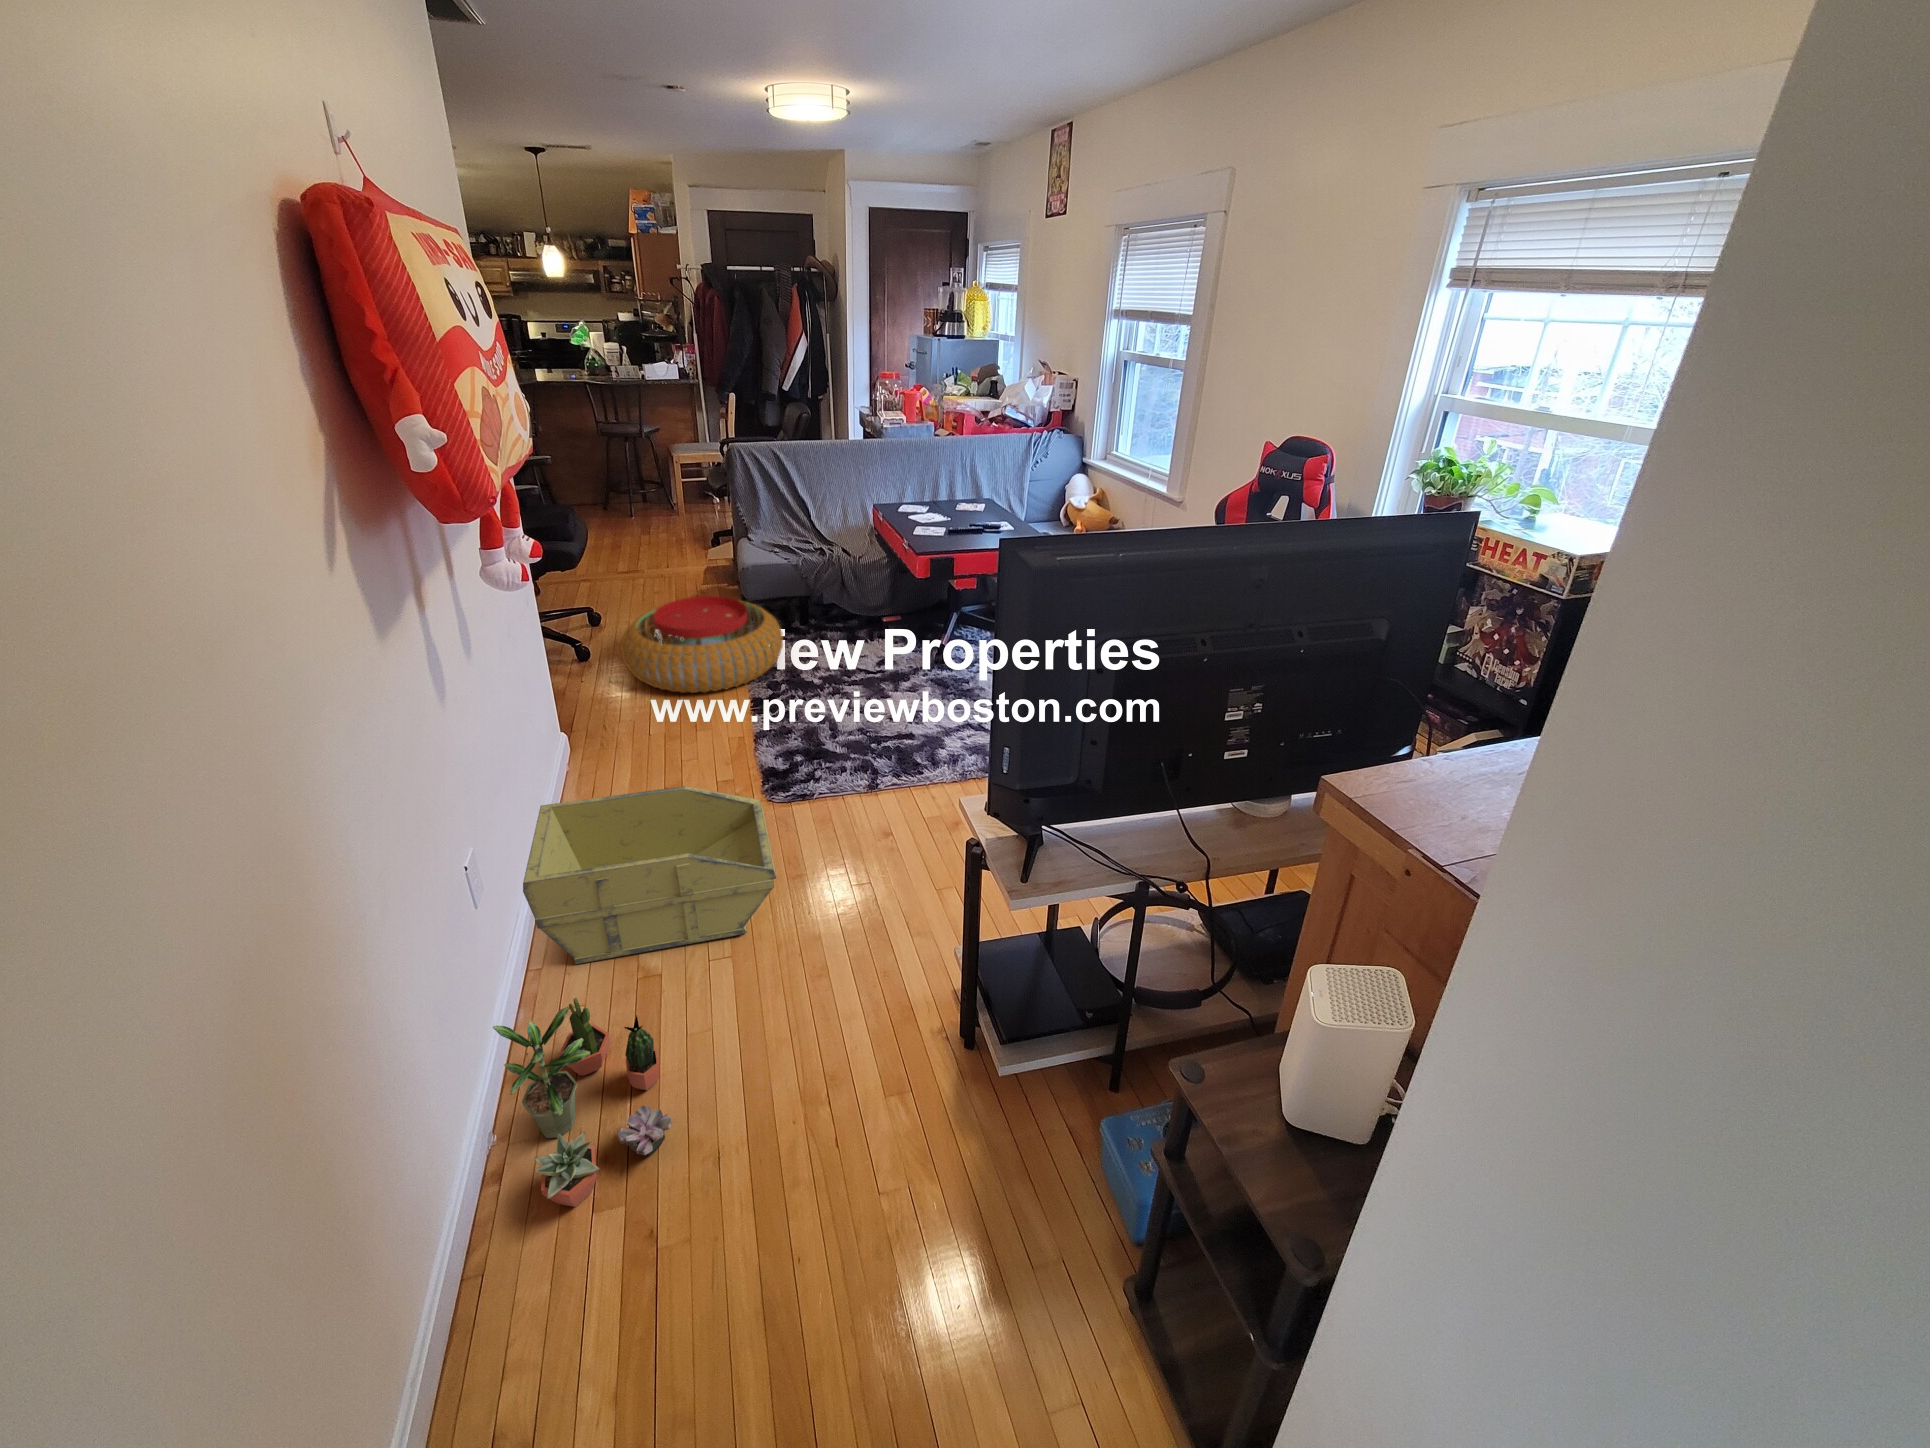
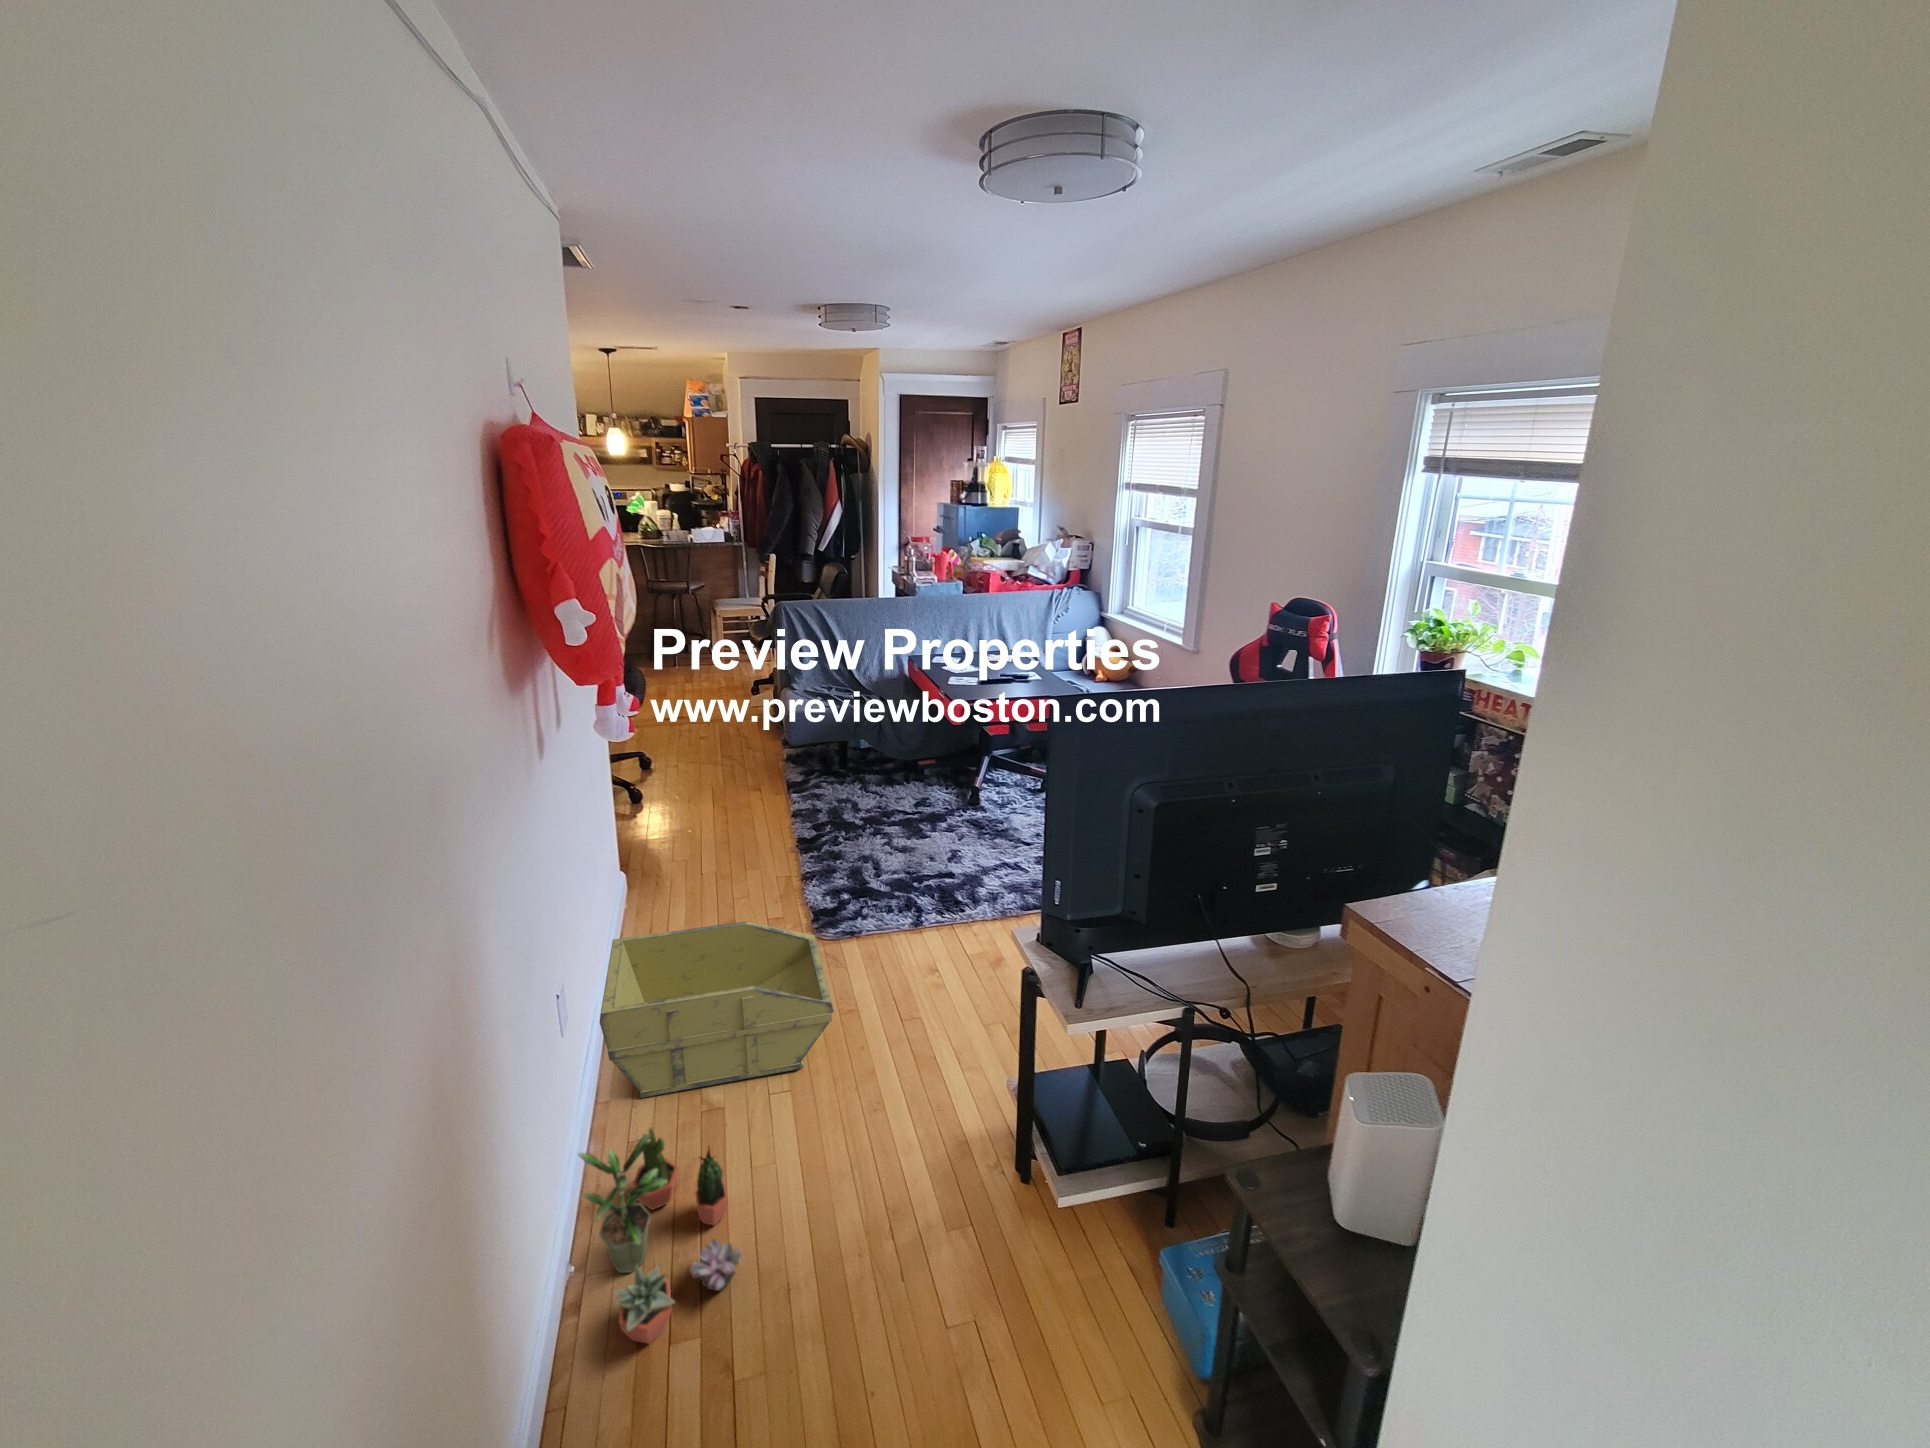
pouf: present [621,596,783,693] -> none [675,740,826,833]

